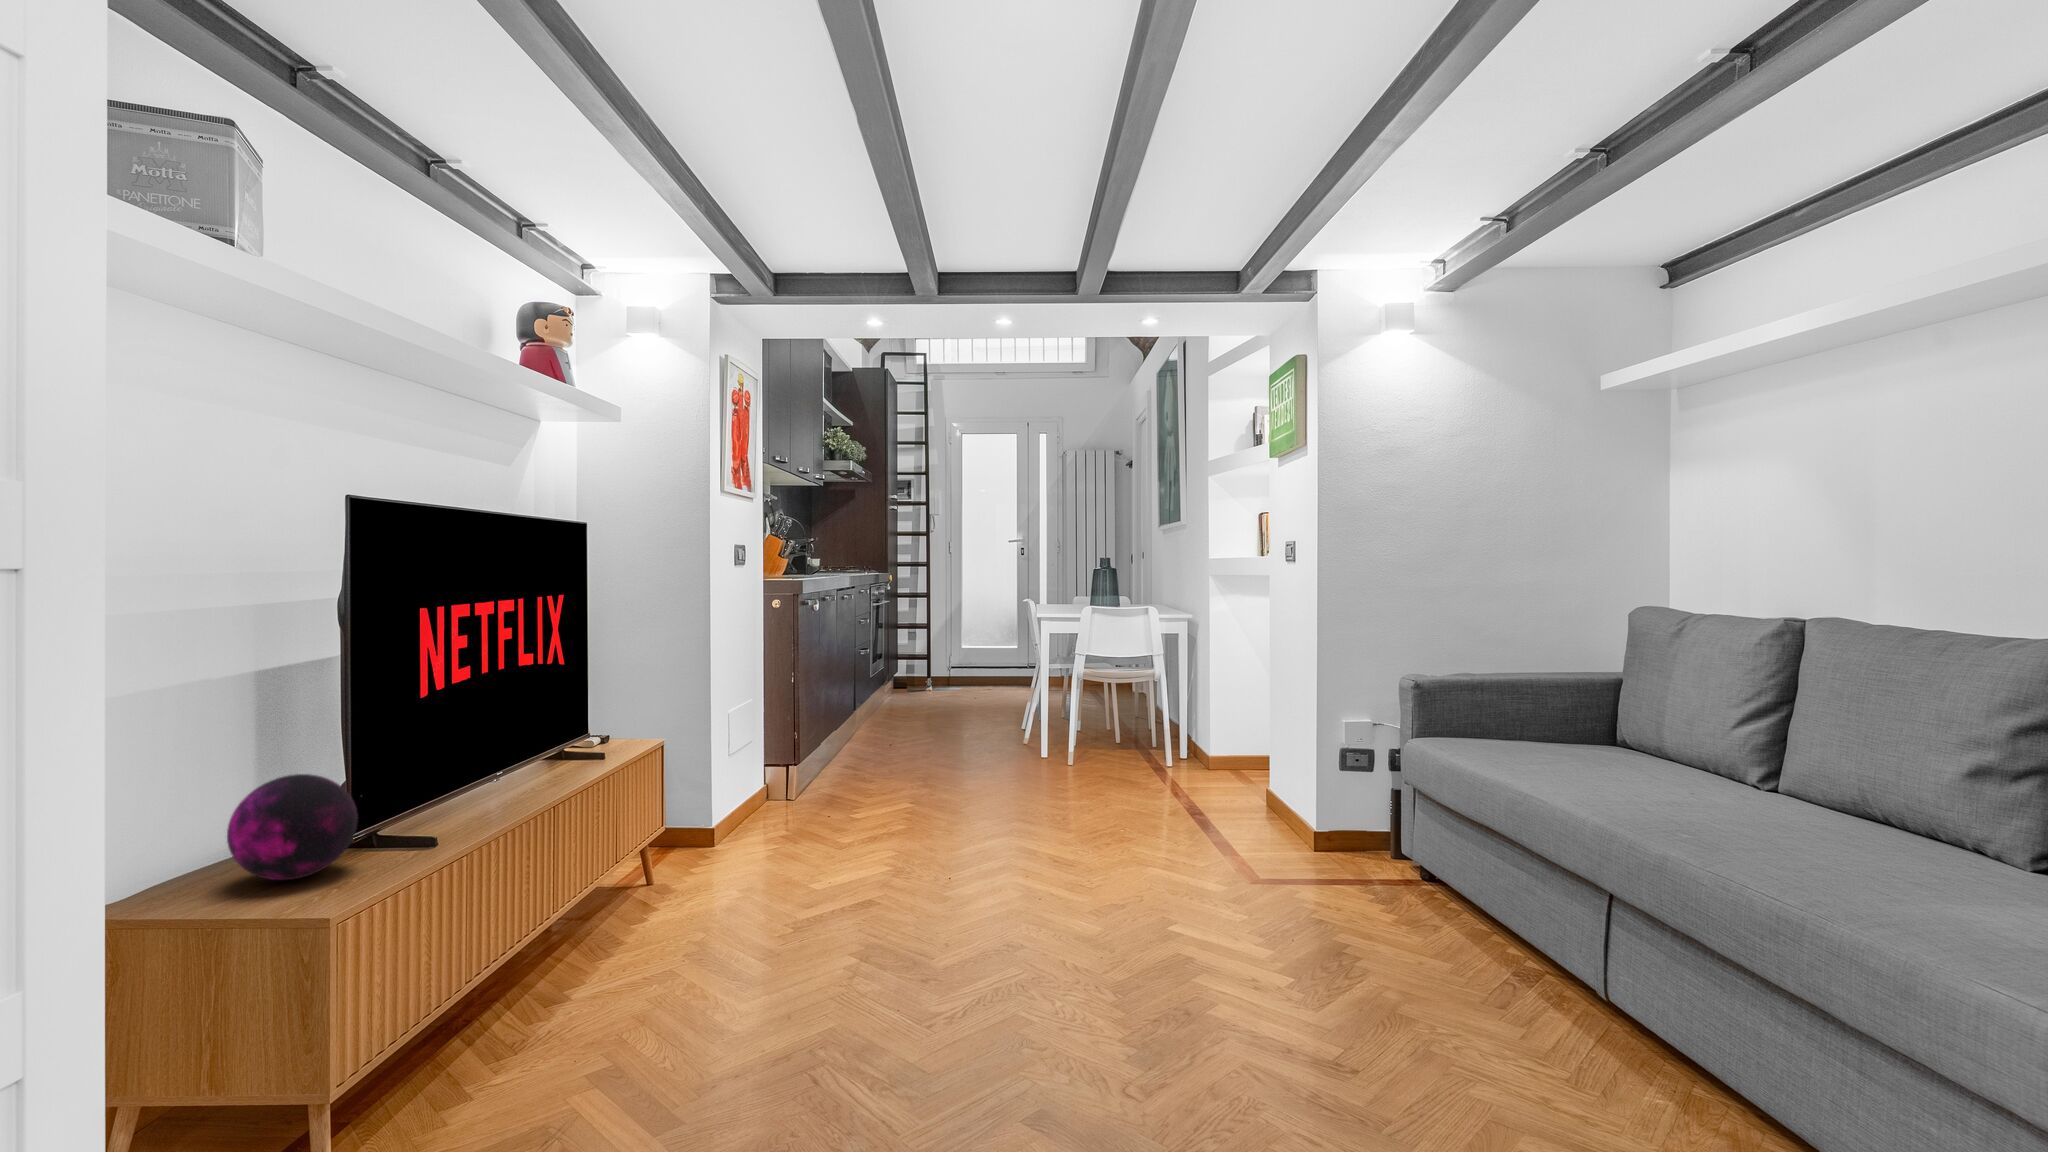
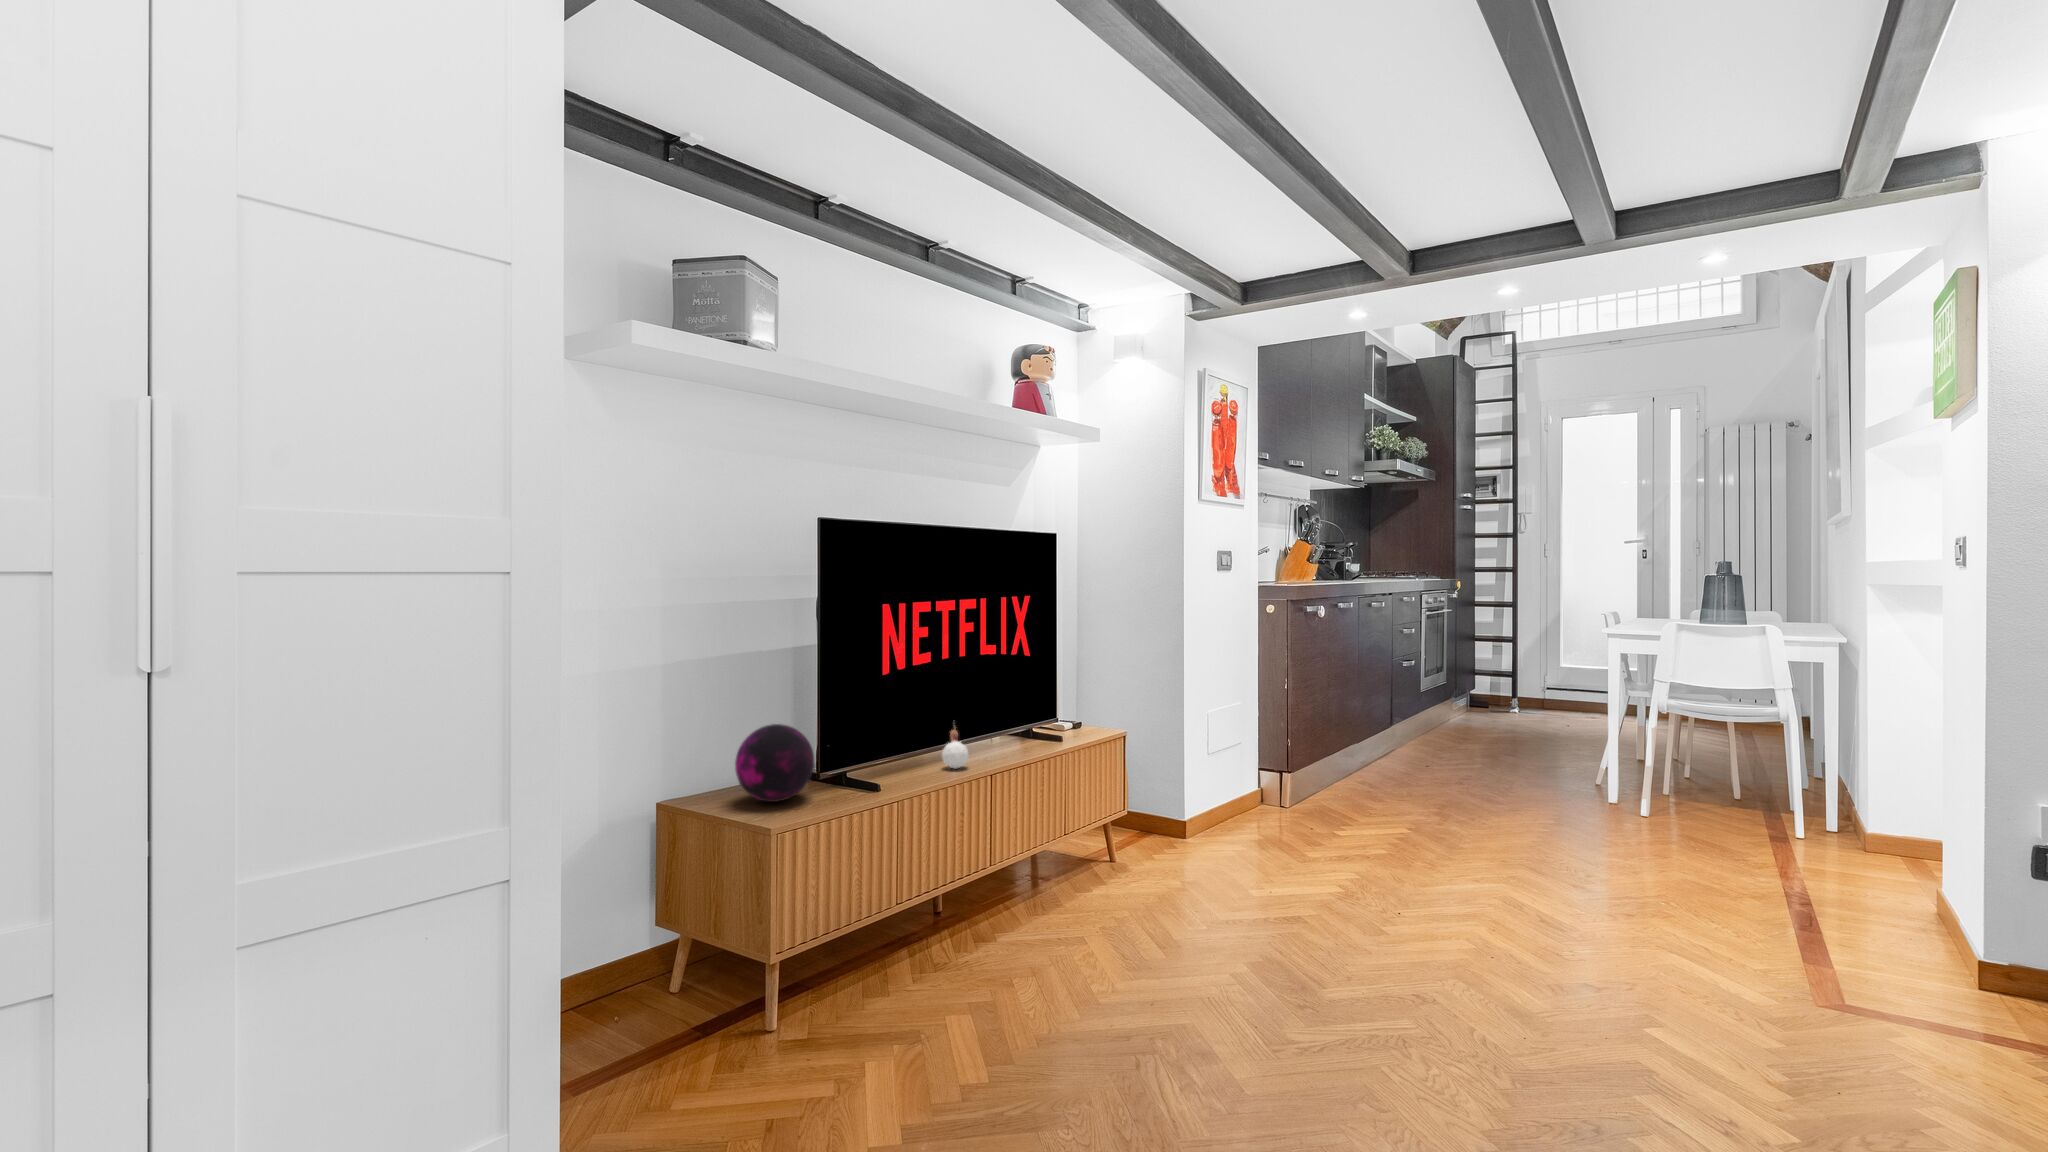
candle: none [488,747,525,804] -> present [942,729,969,769]

